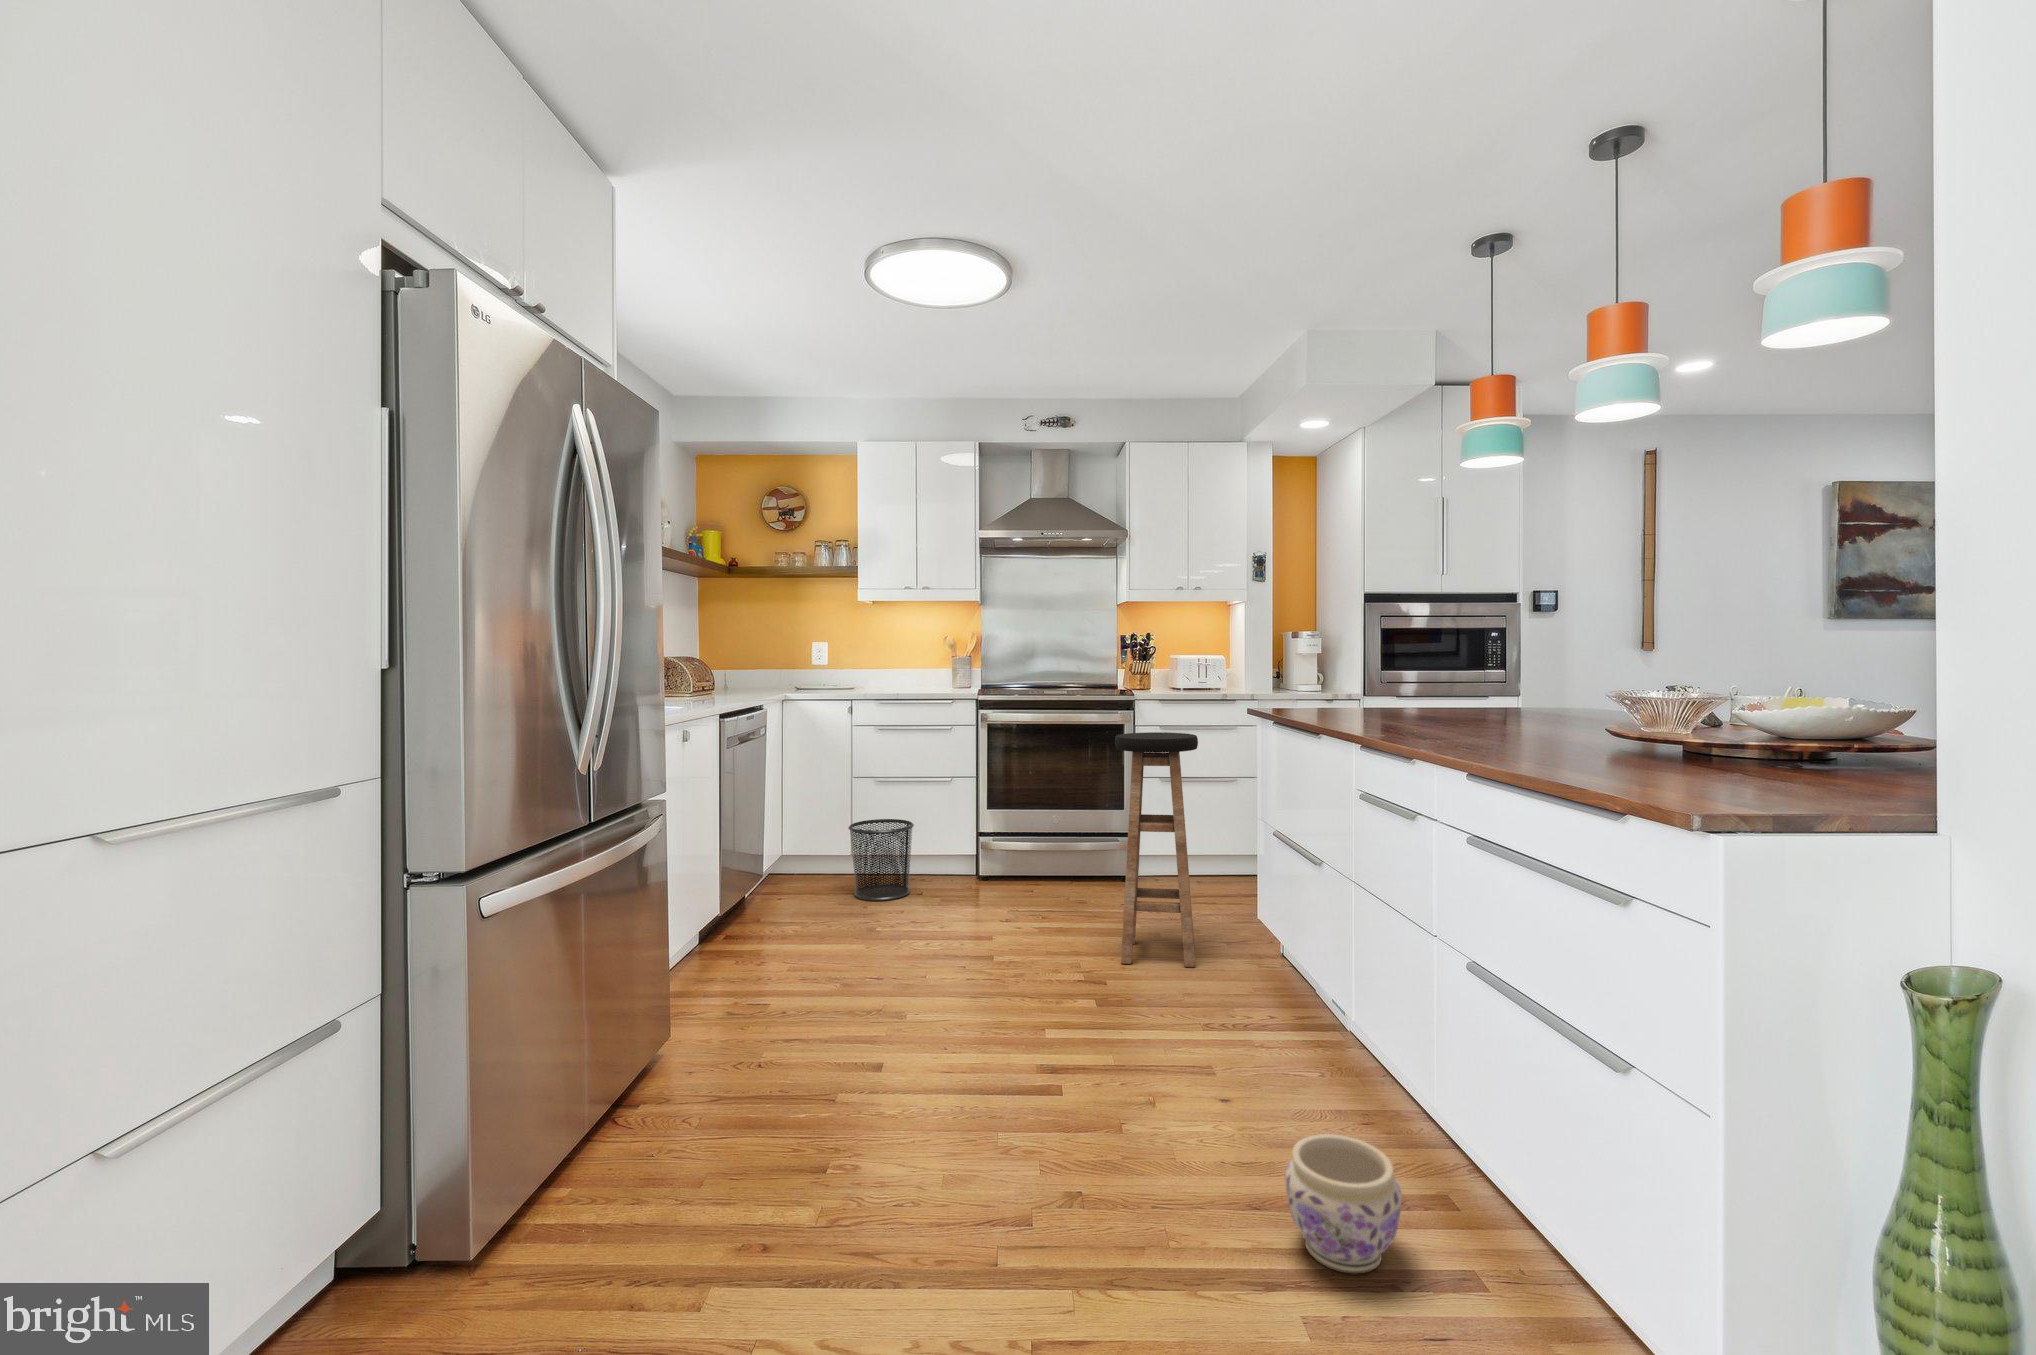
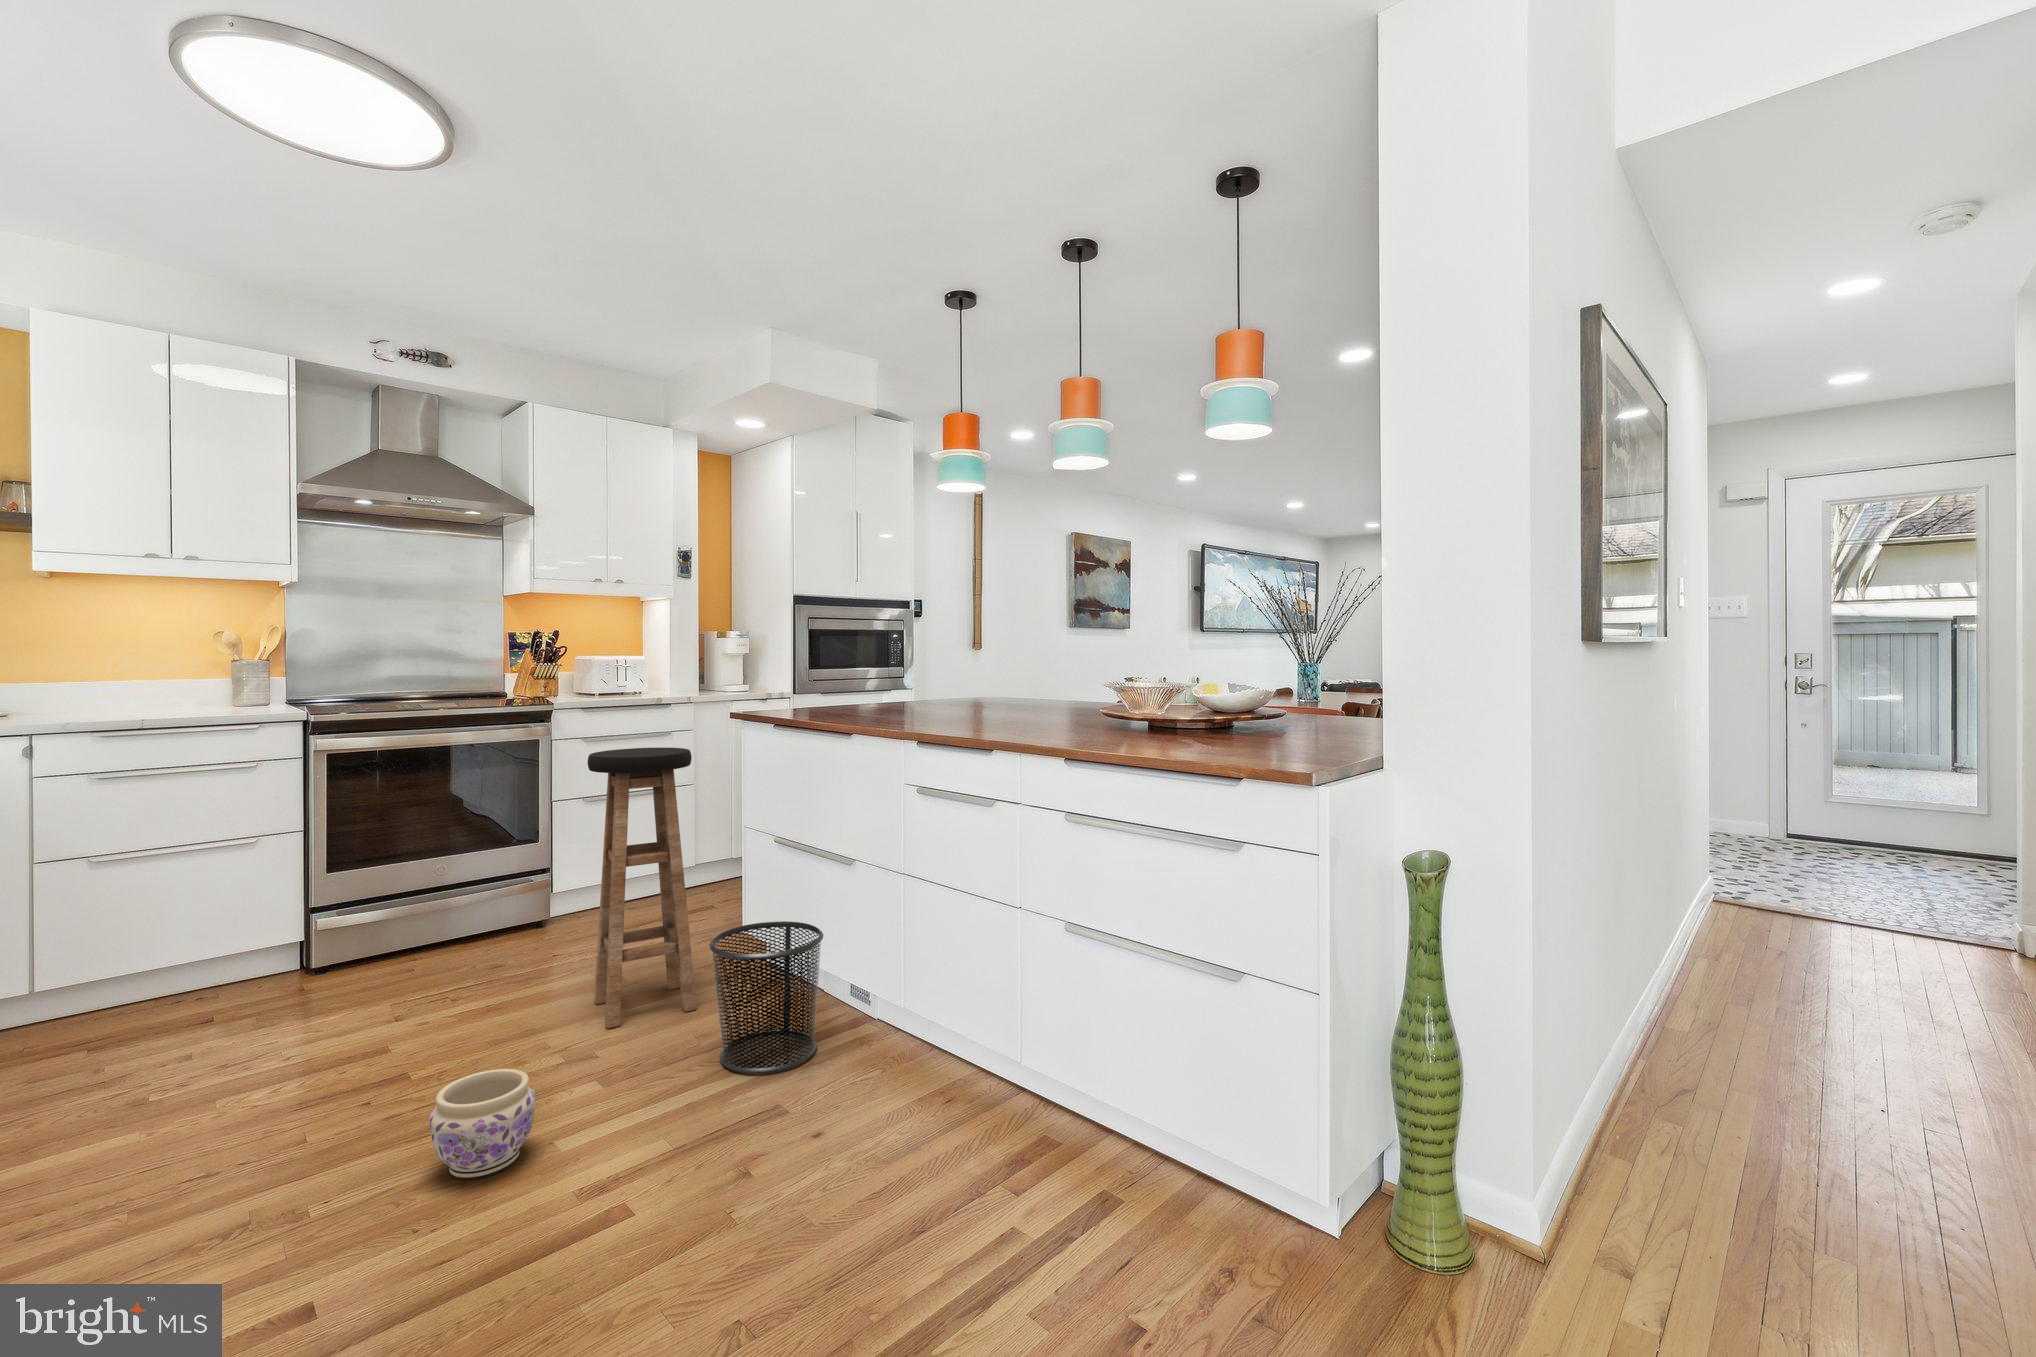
waste bin: present [848,819,914,901] -> present [709,921,823,1074]
planter: present [1285,1134,1402,1274] -> present [429,1069,536,1180]

